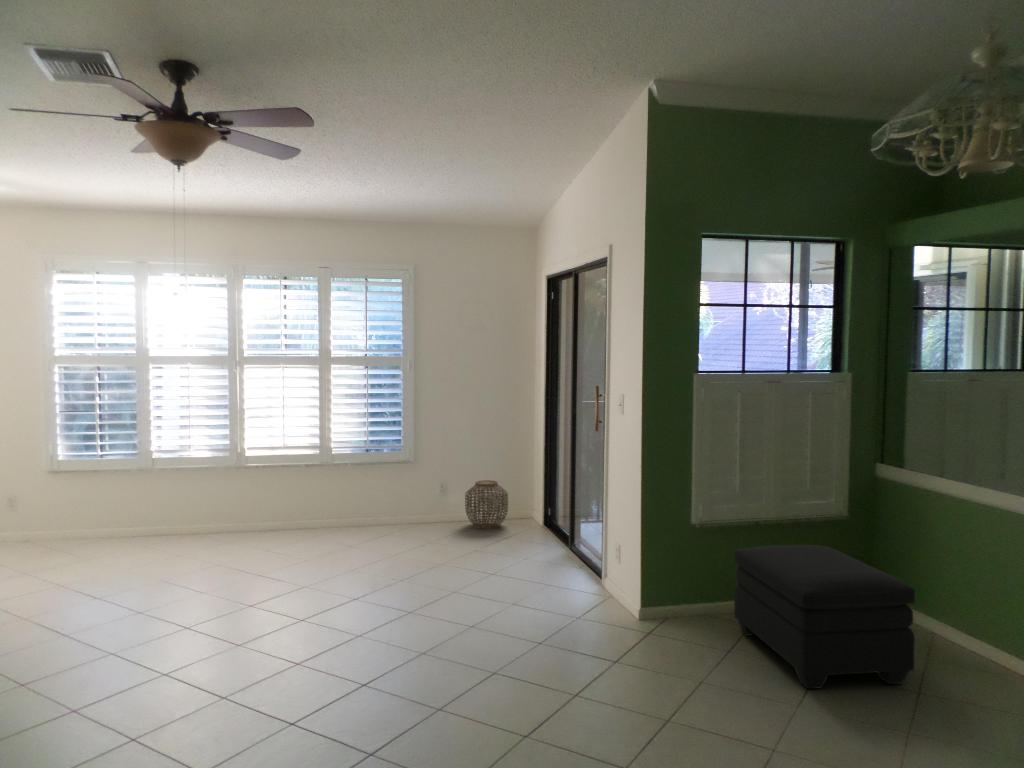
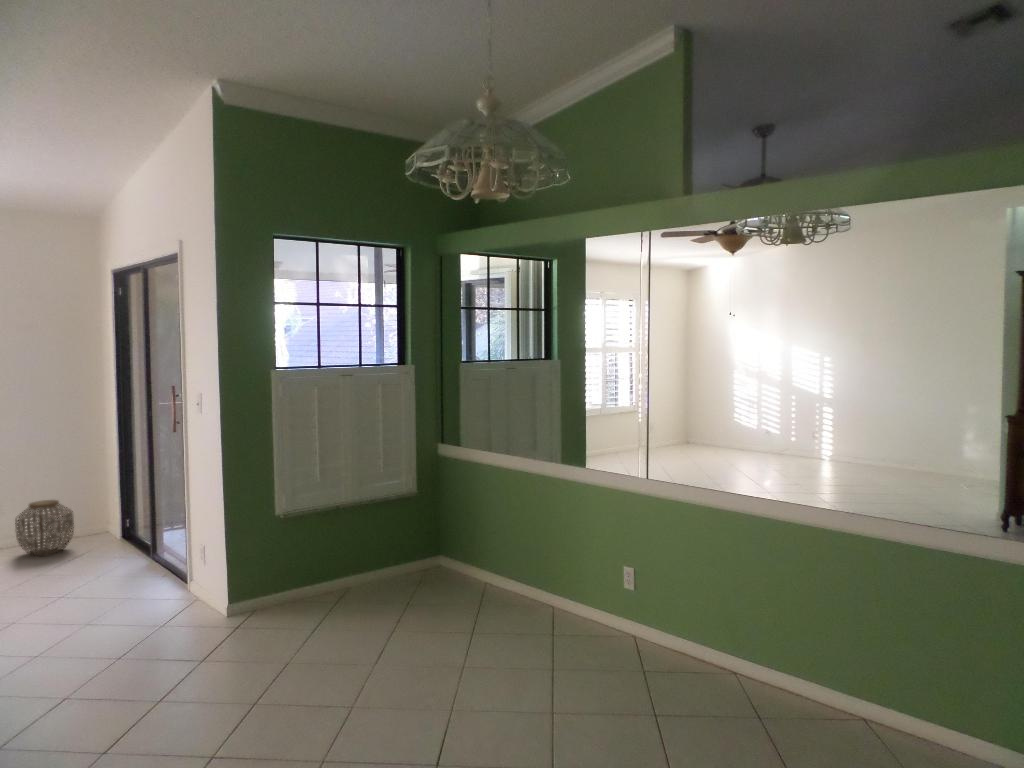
ottoman: present [734,545,915,689] -> none [317,519,464,643]

